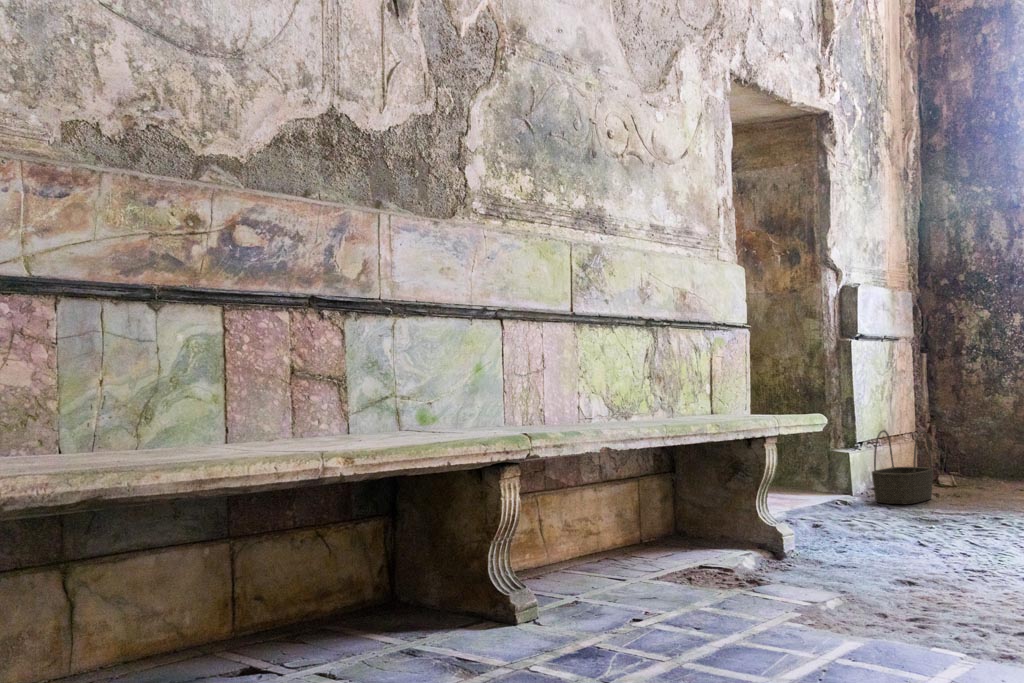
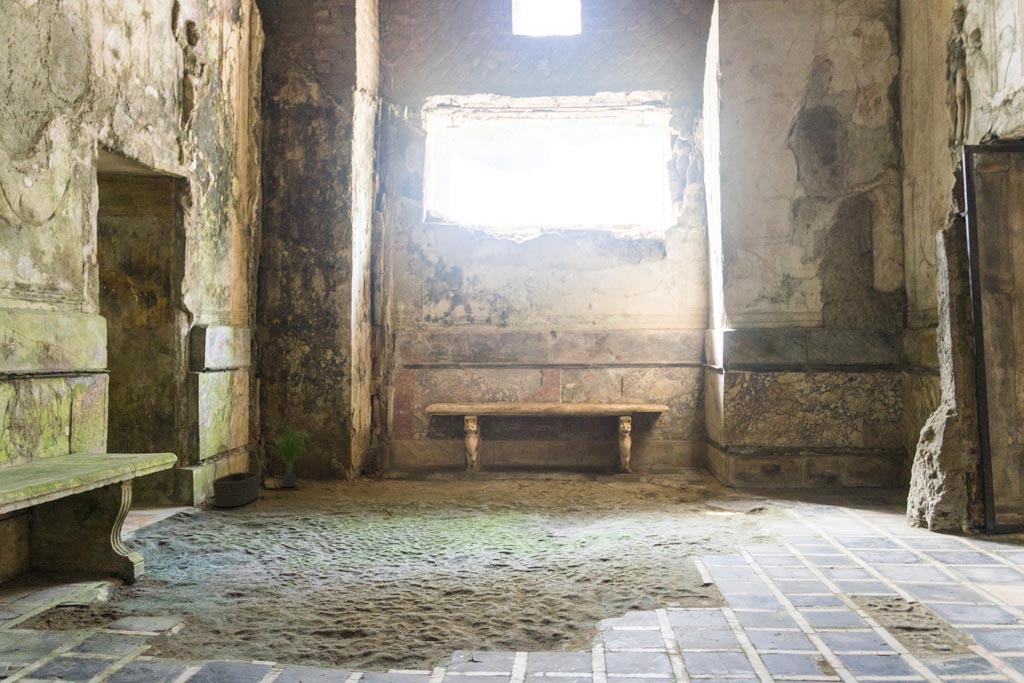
potted plant: none [937,411,998,493] -> present [276,429,303,487]

